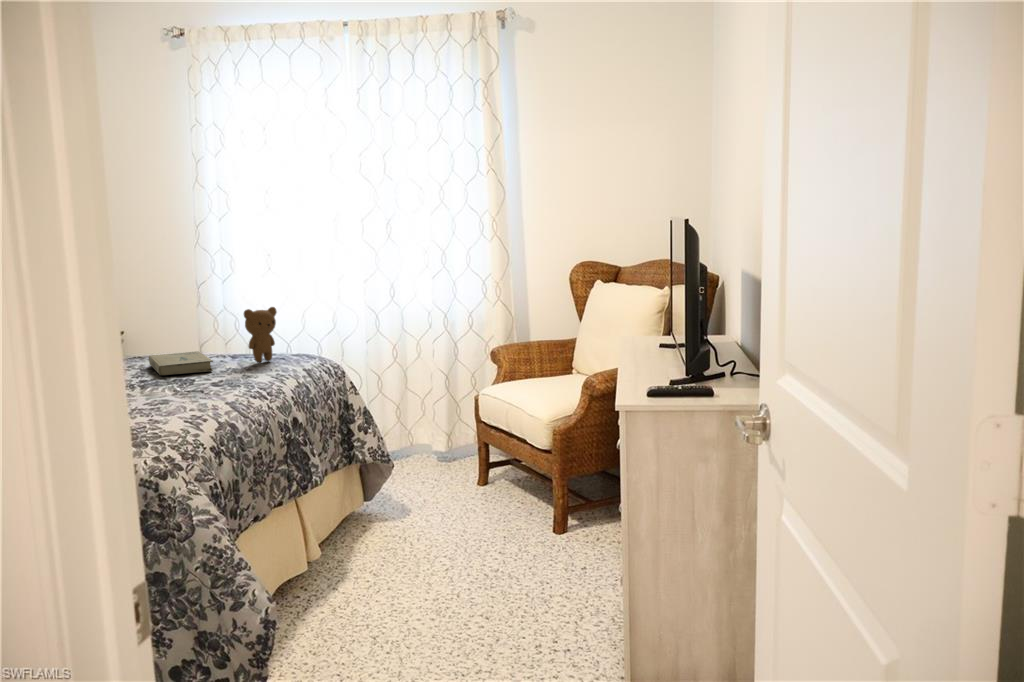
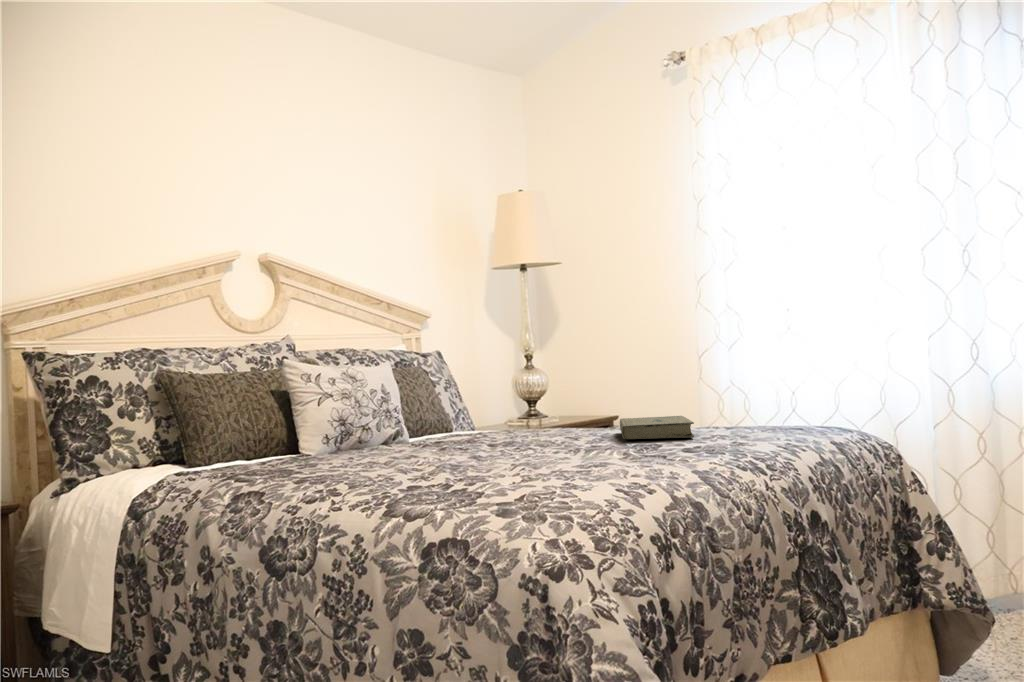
teddy bear: present [244,307,277,363] -> none [739,351,789,432]

